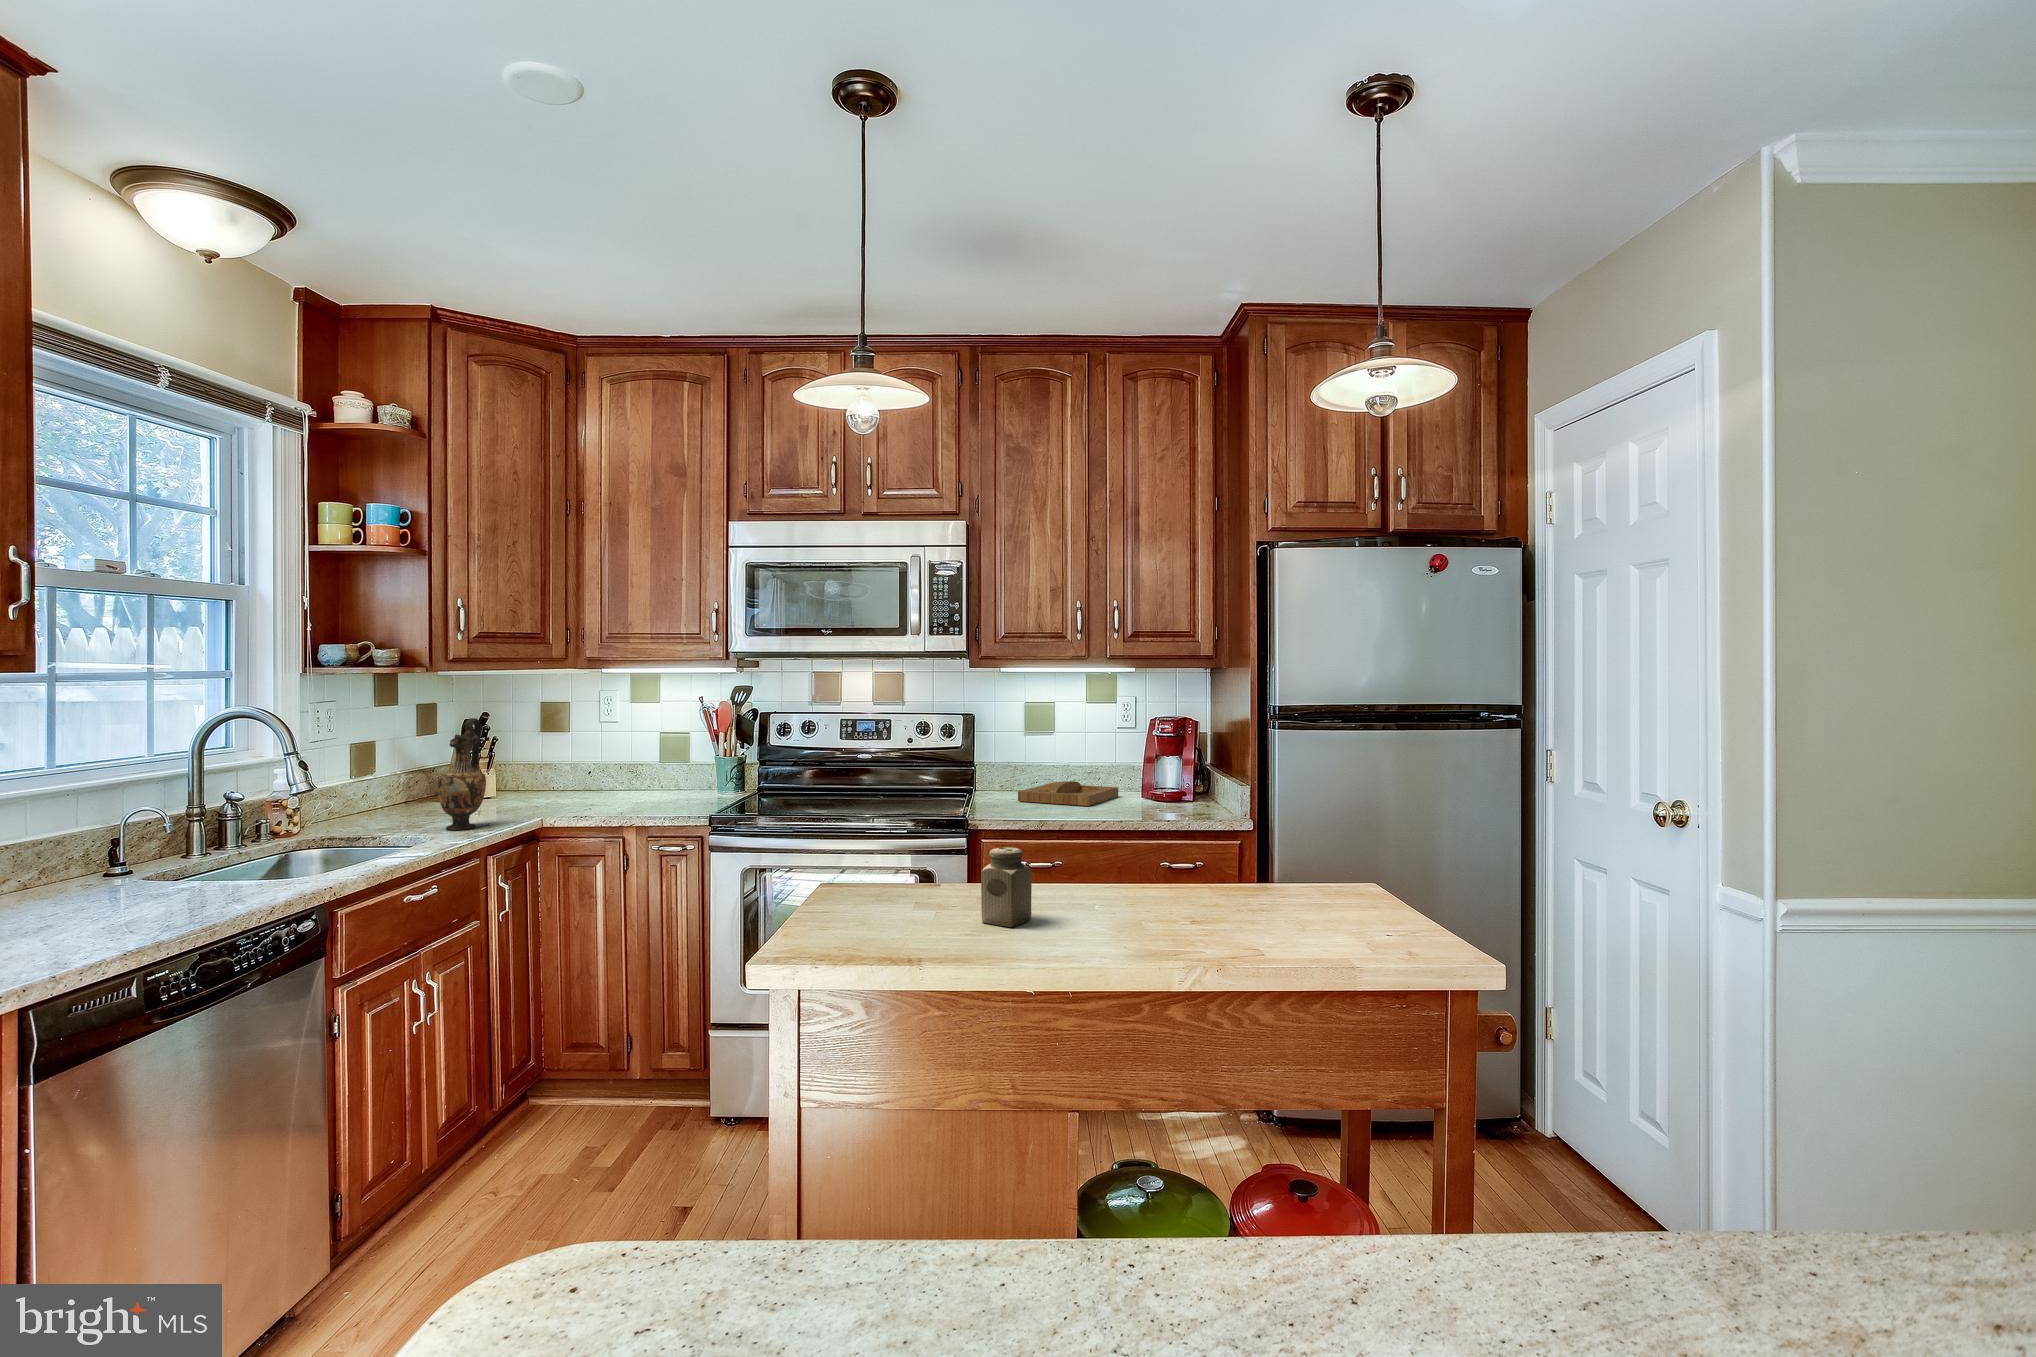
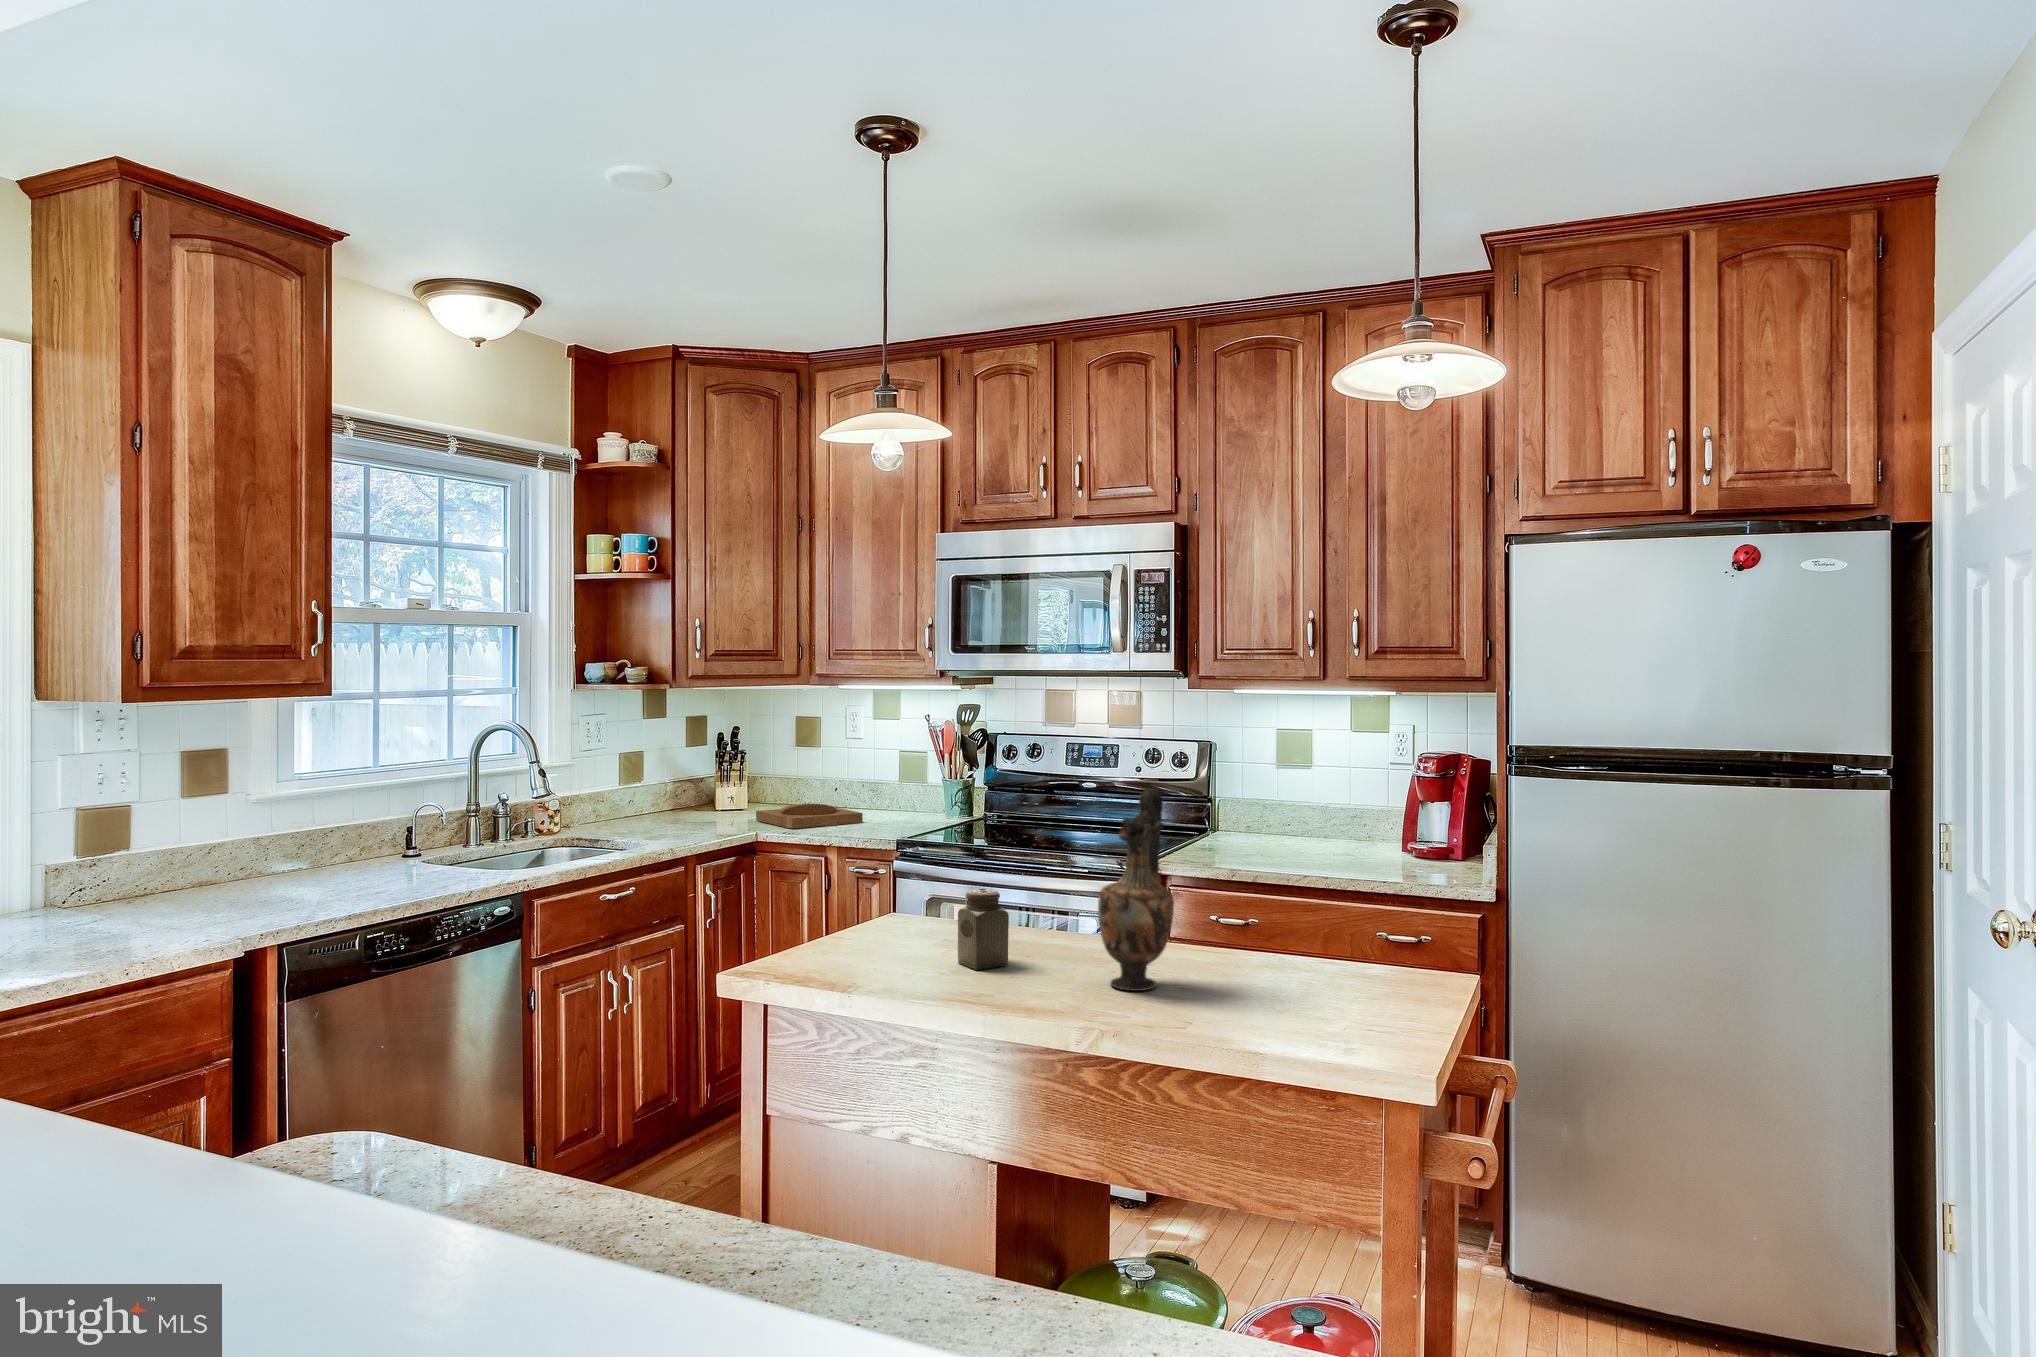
vase: present [437,718,486,830] -> present [1098,789,1174,991]
tray: present [1018,781,1118,806] -> present [756,804,863,829]

